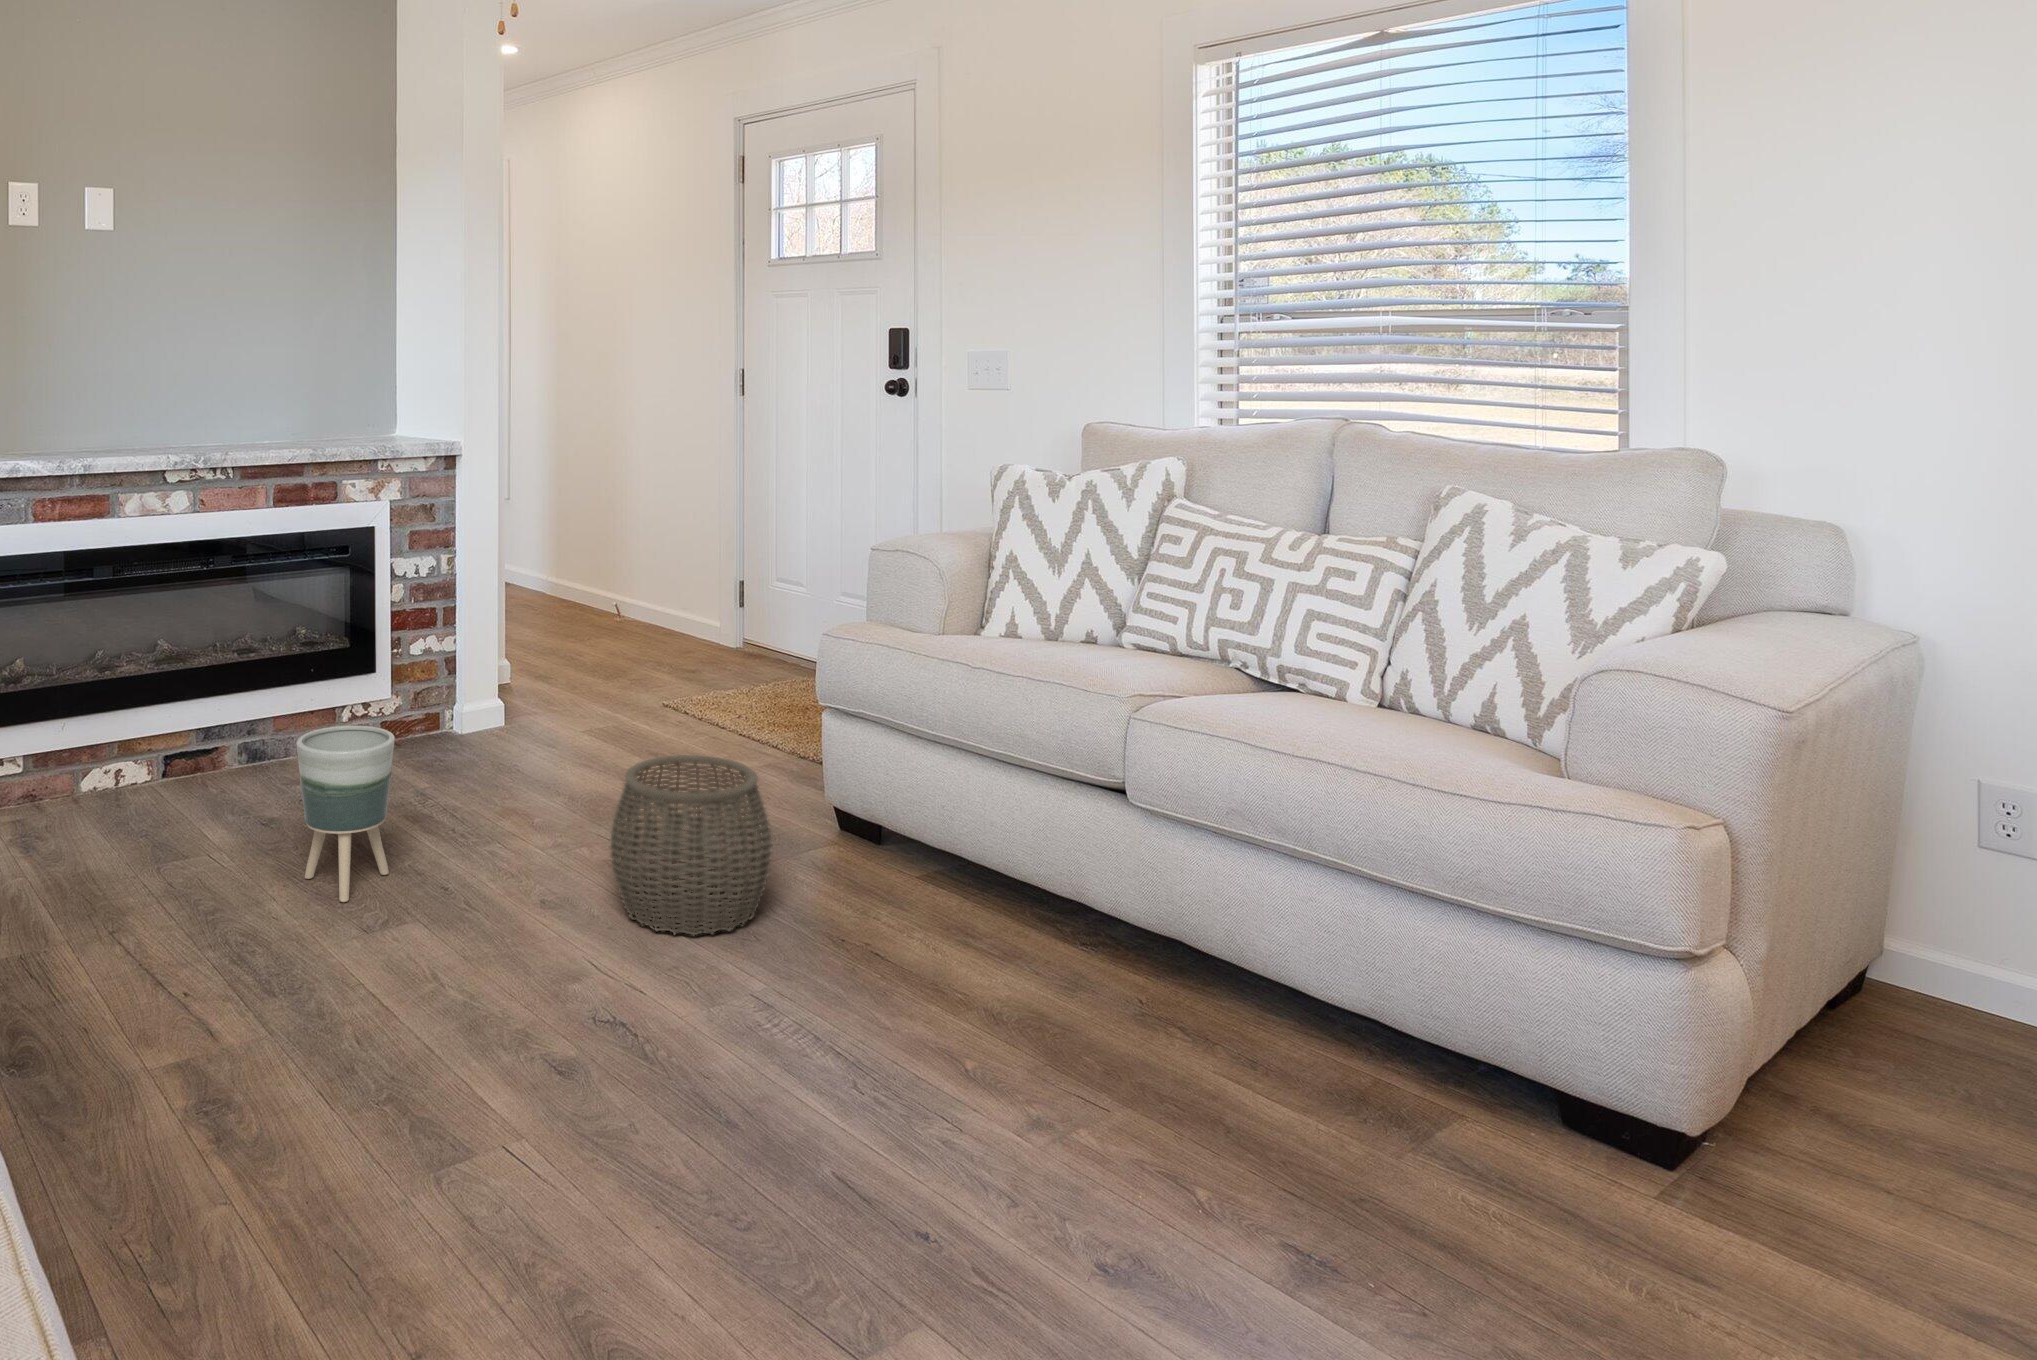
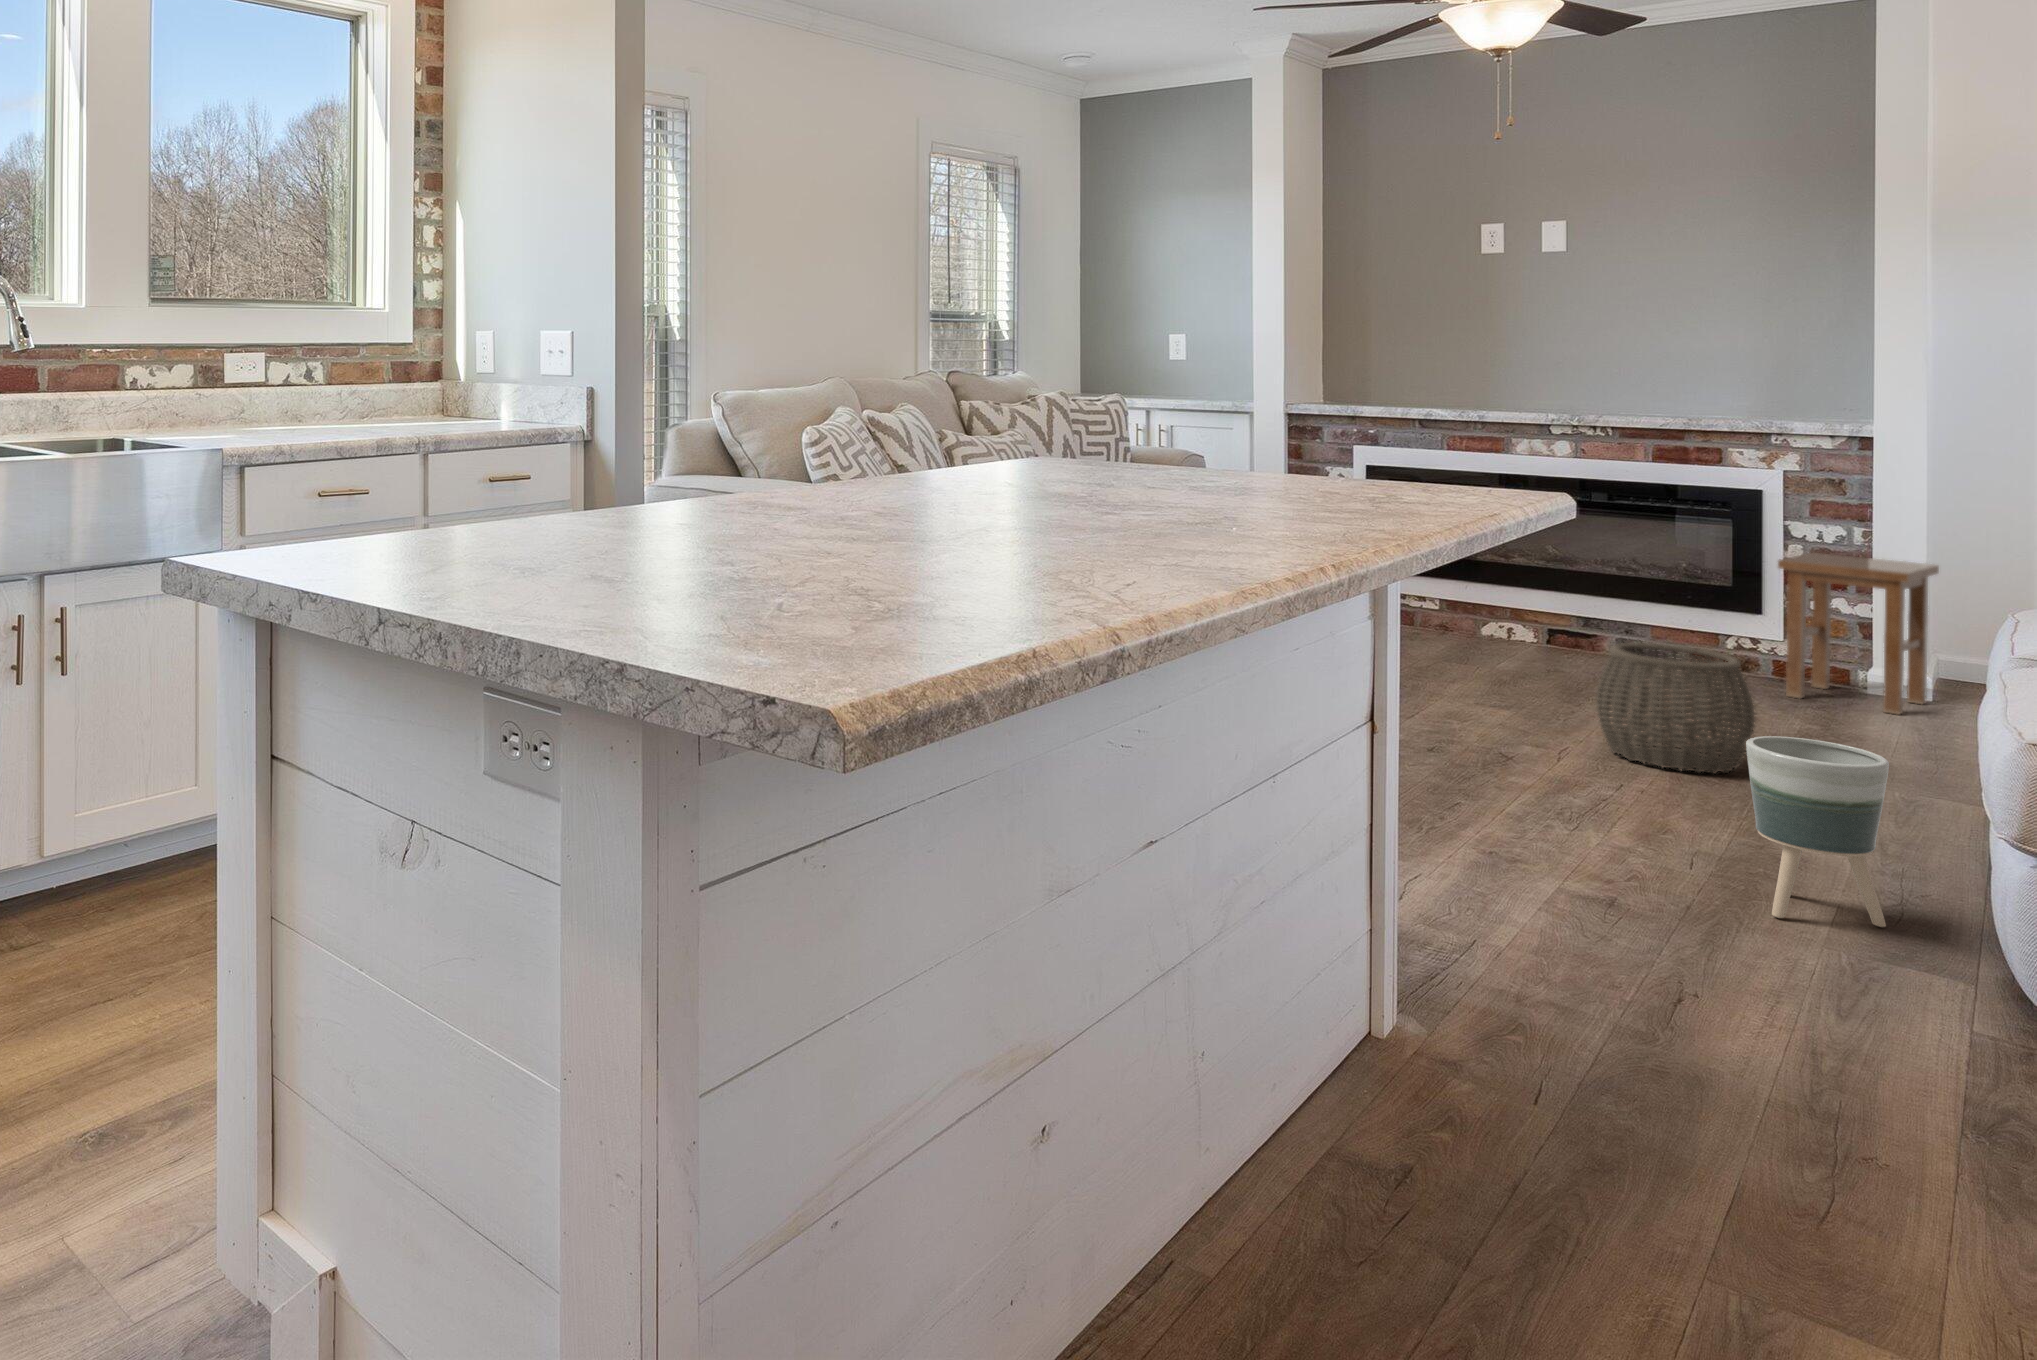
stool: none [423,583,561,765] -> present [1778,553,1939,715]
planter: present [296,726,395,902] -> present [1746,736,1889,927]

